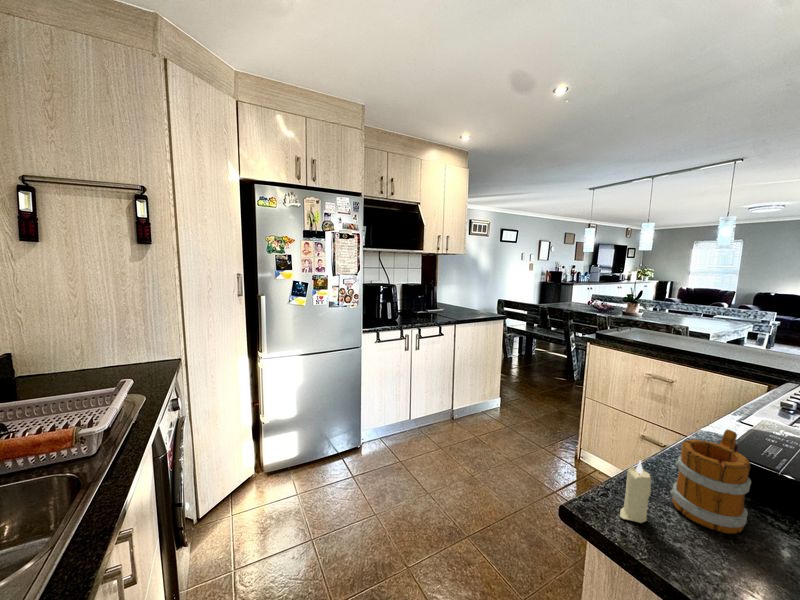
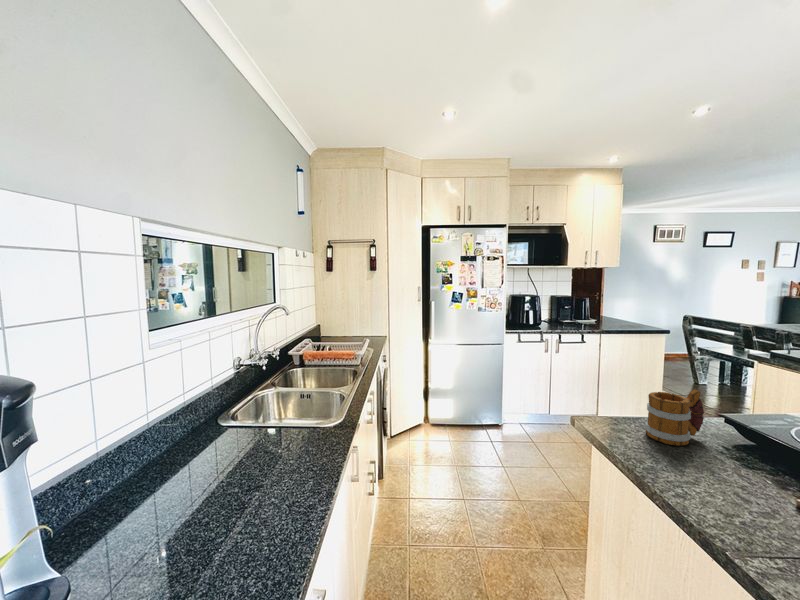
candle: present [620,460,651,523] -> none [599,393,619,431]

